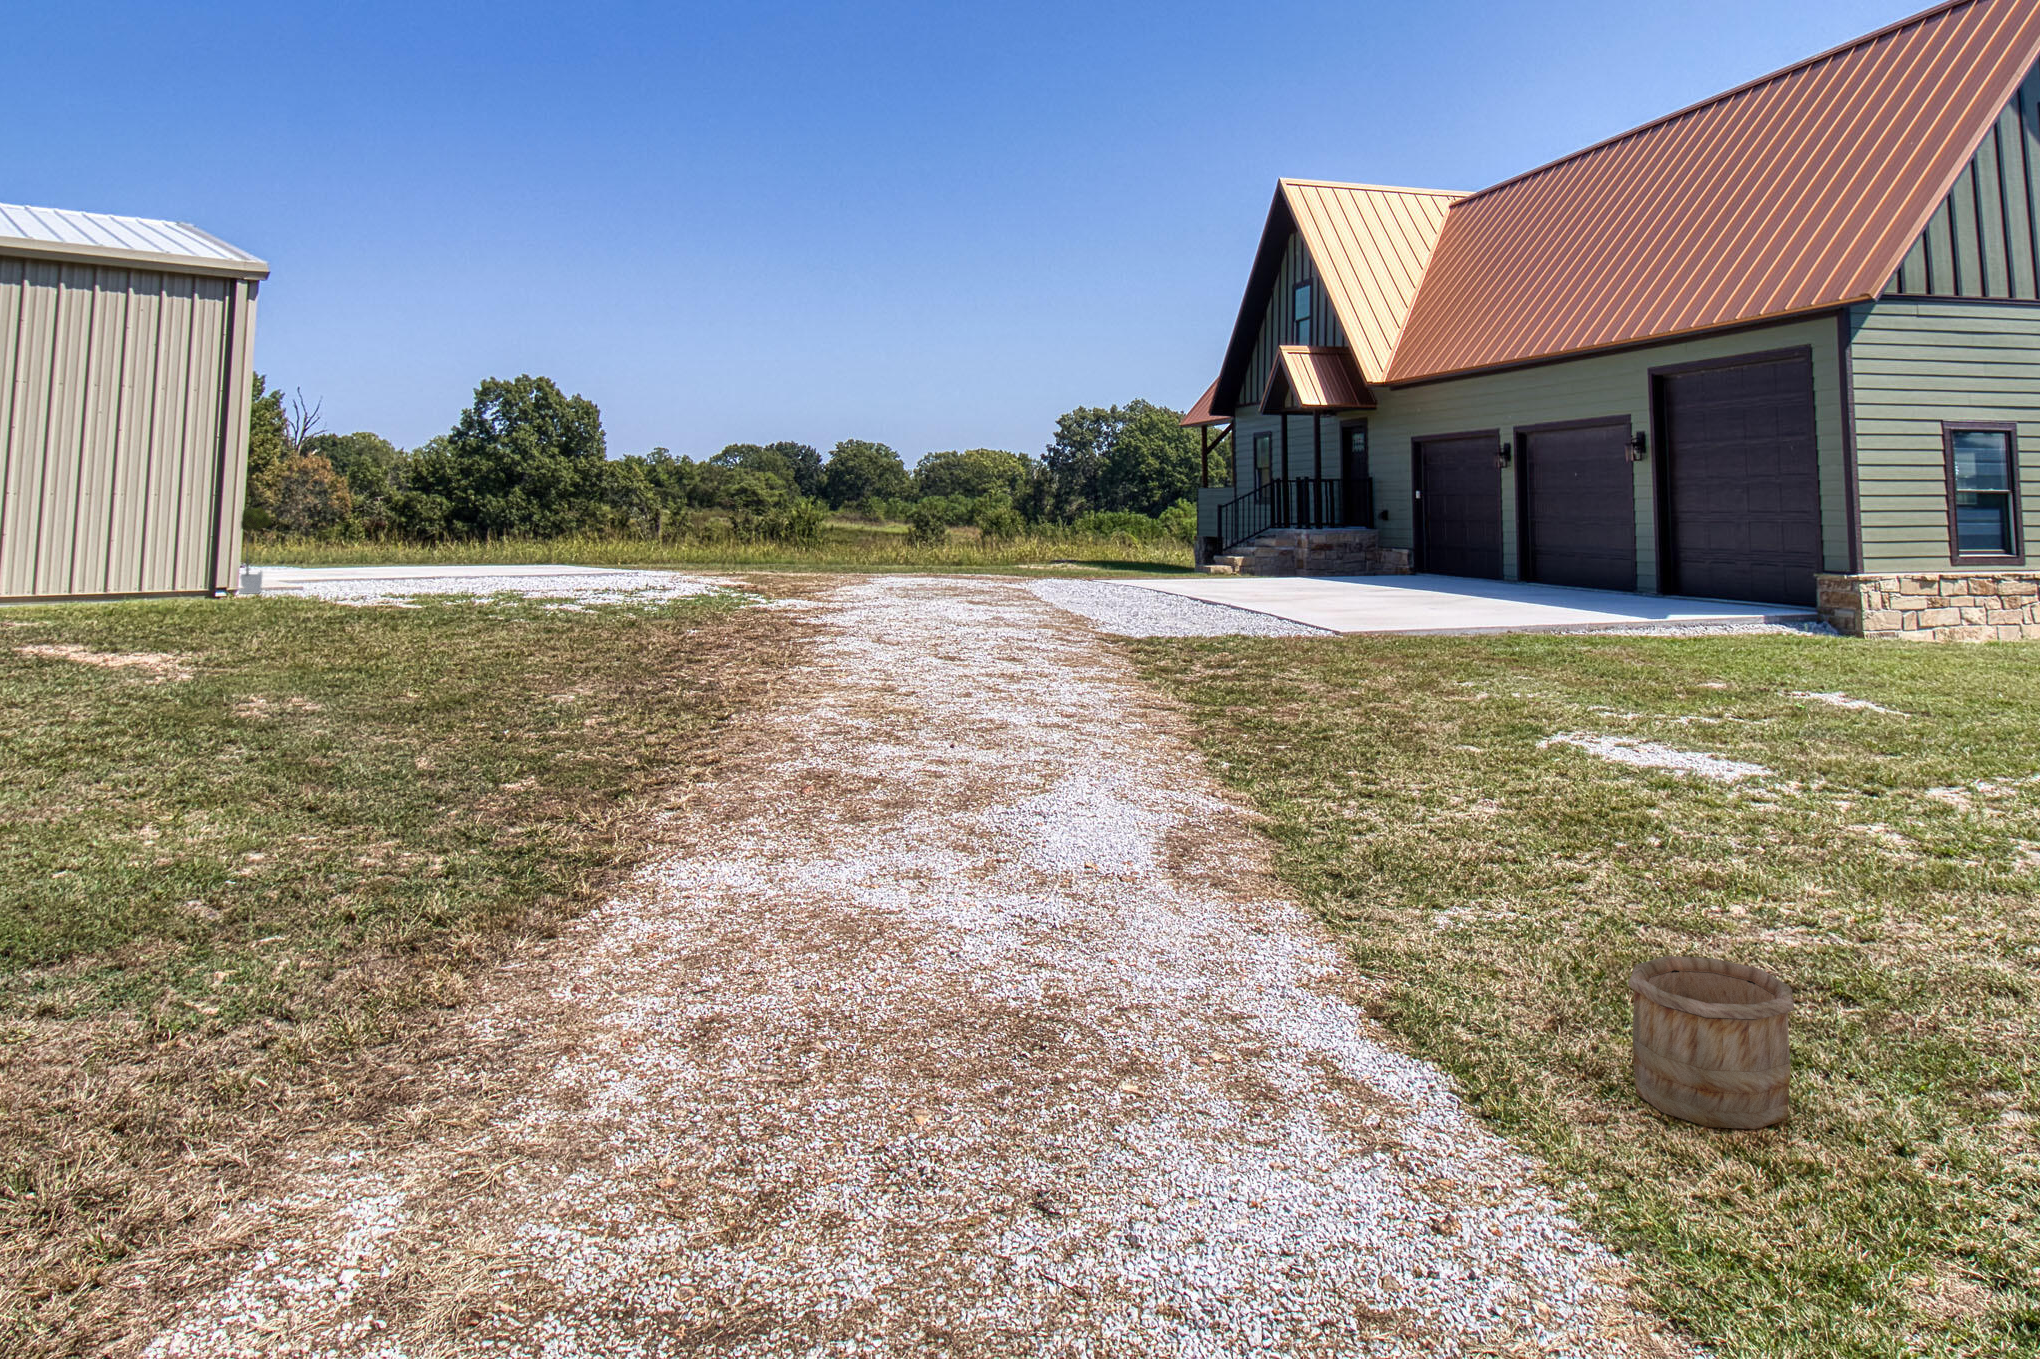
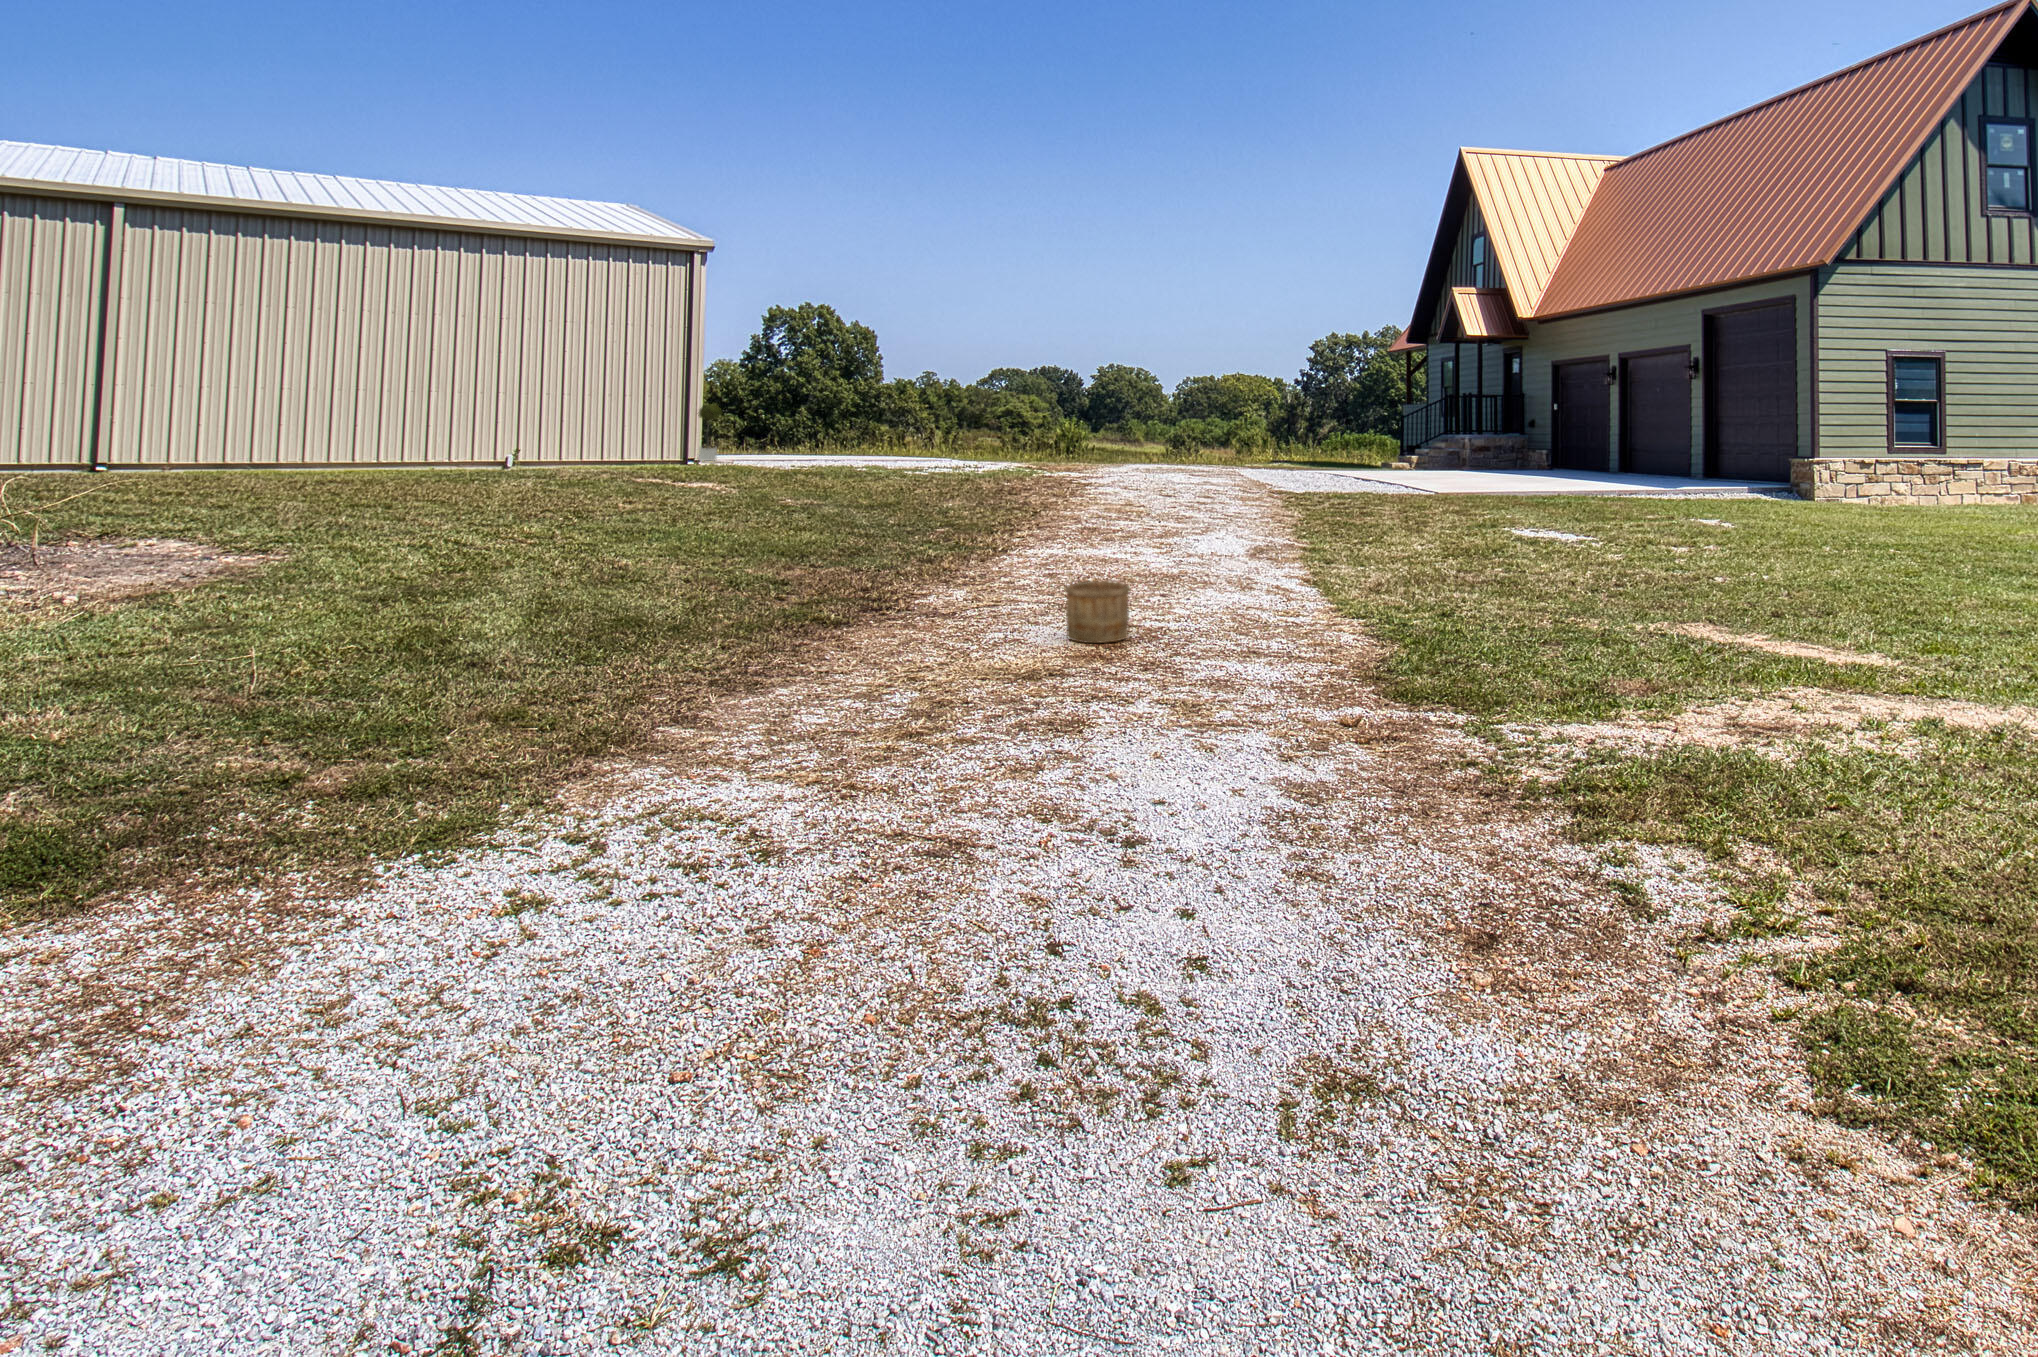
wooden bucket: present [1628,956,1794,1129] -> present [1065,581,1131,643]

